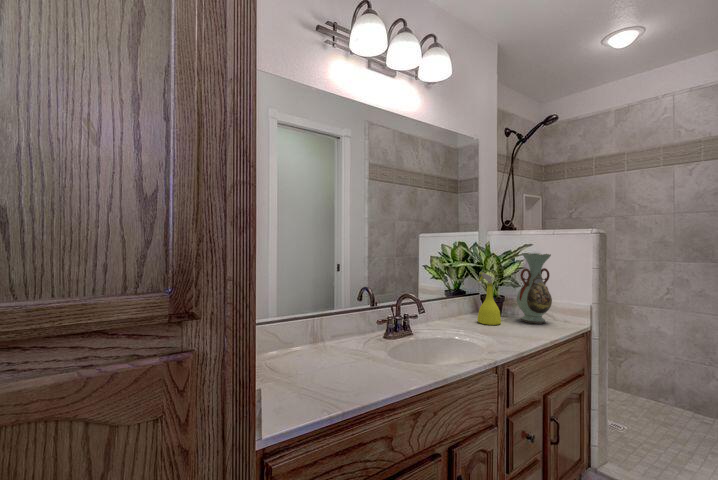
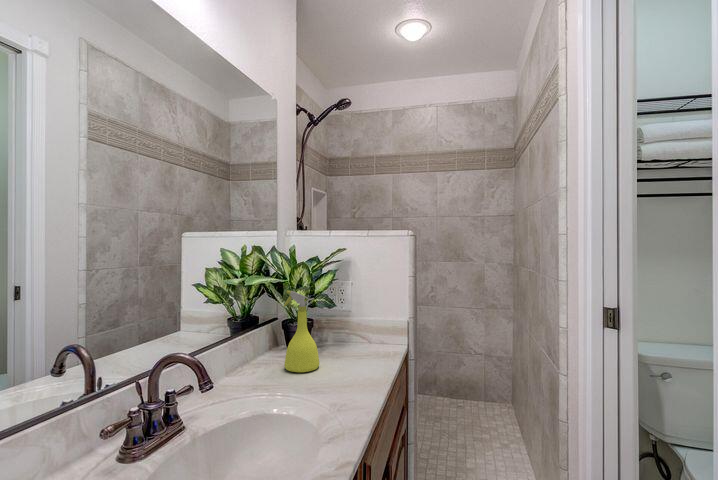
decorative vase: present [517,253,552,323] -> none [334,257,378,356]

